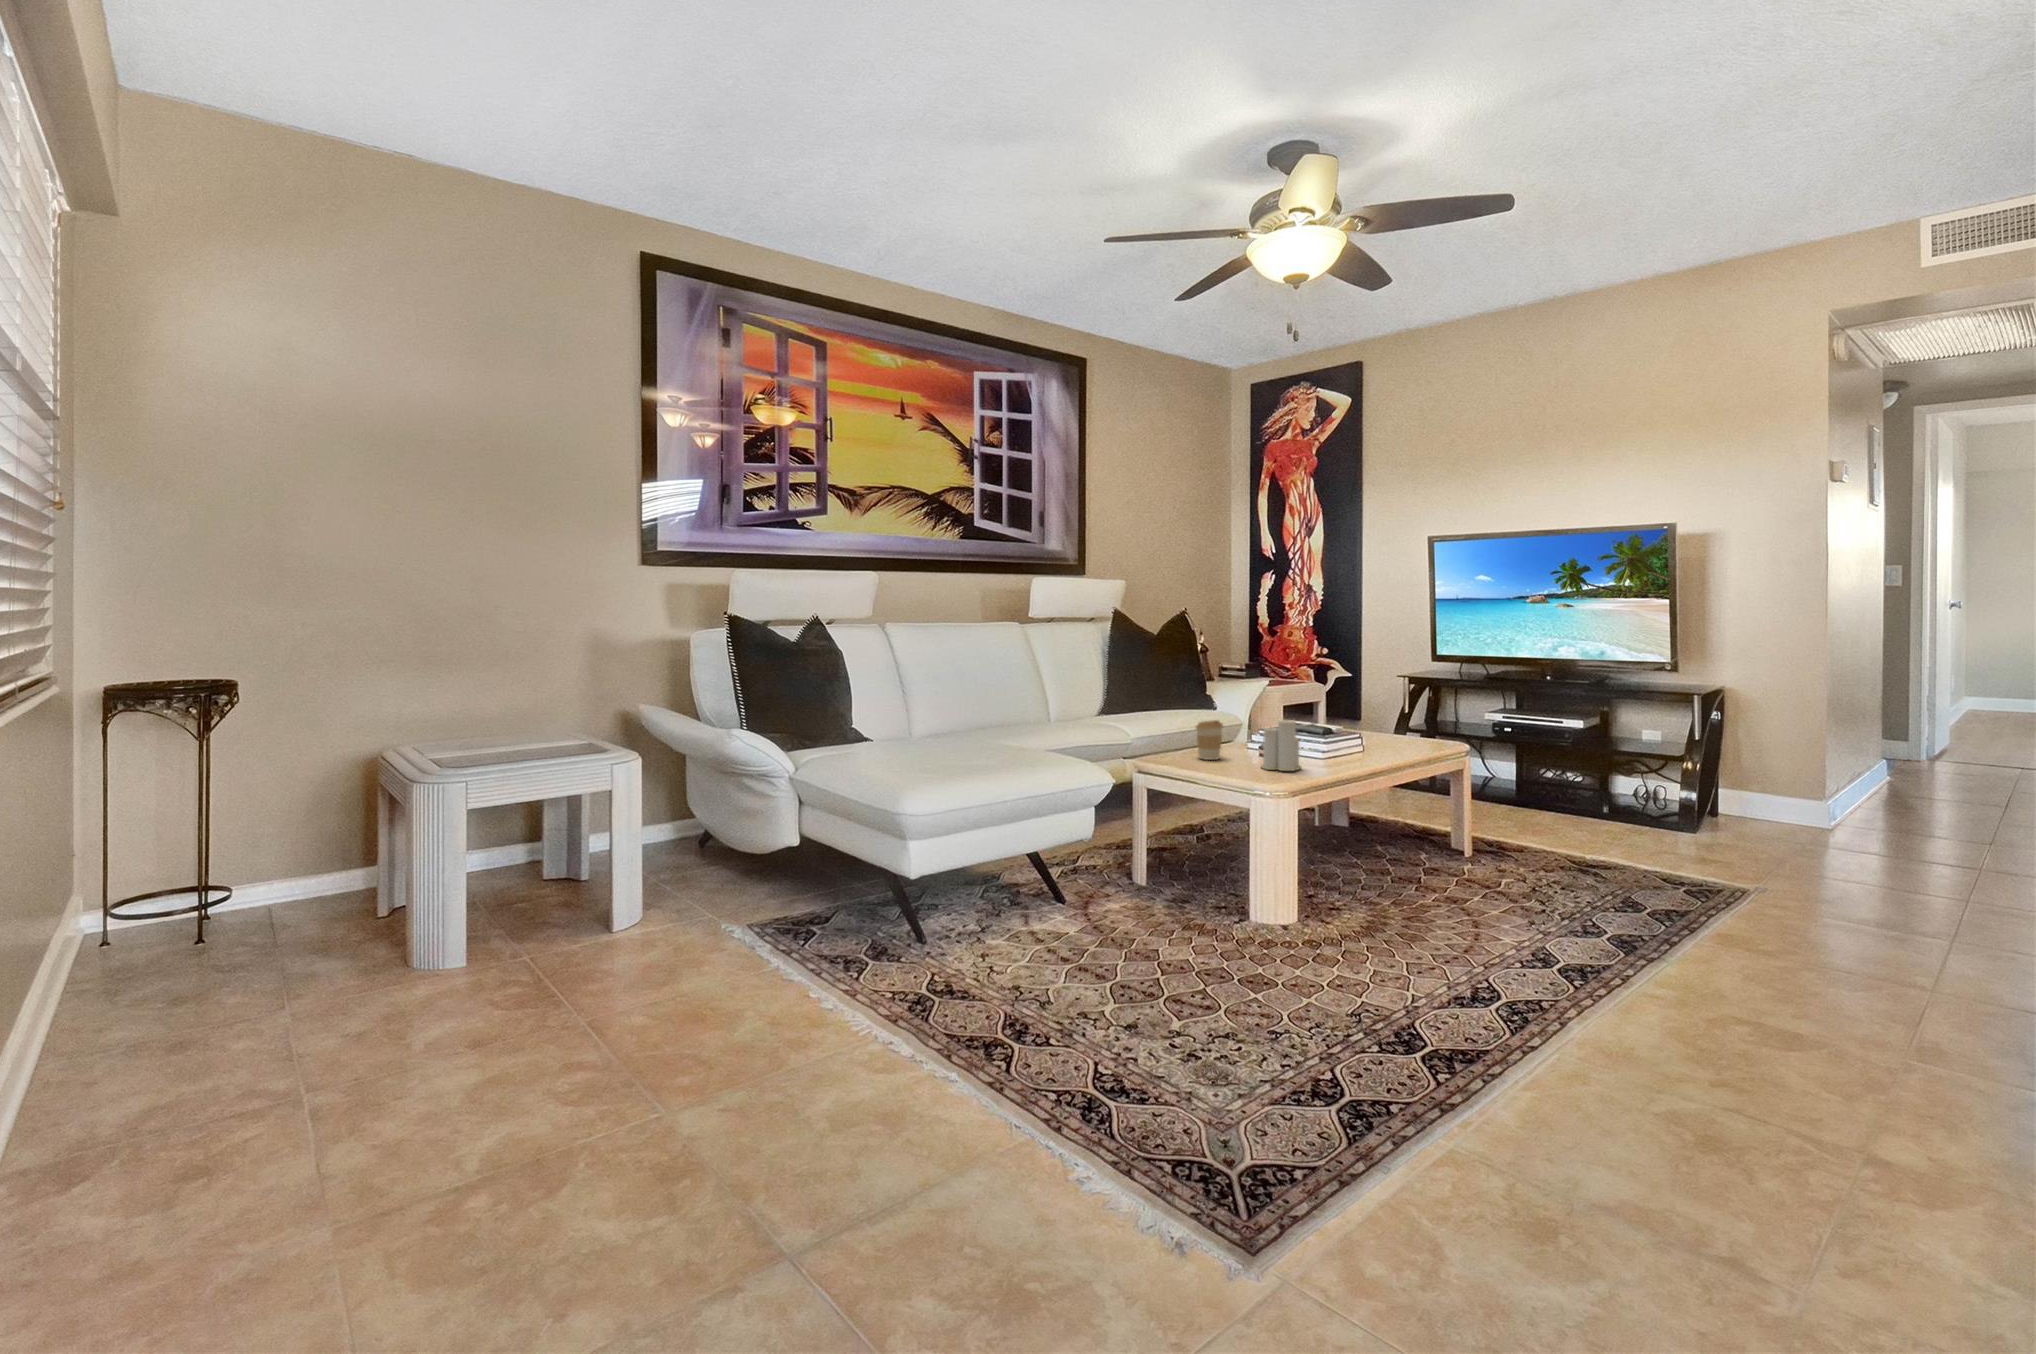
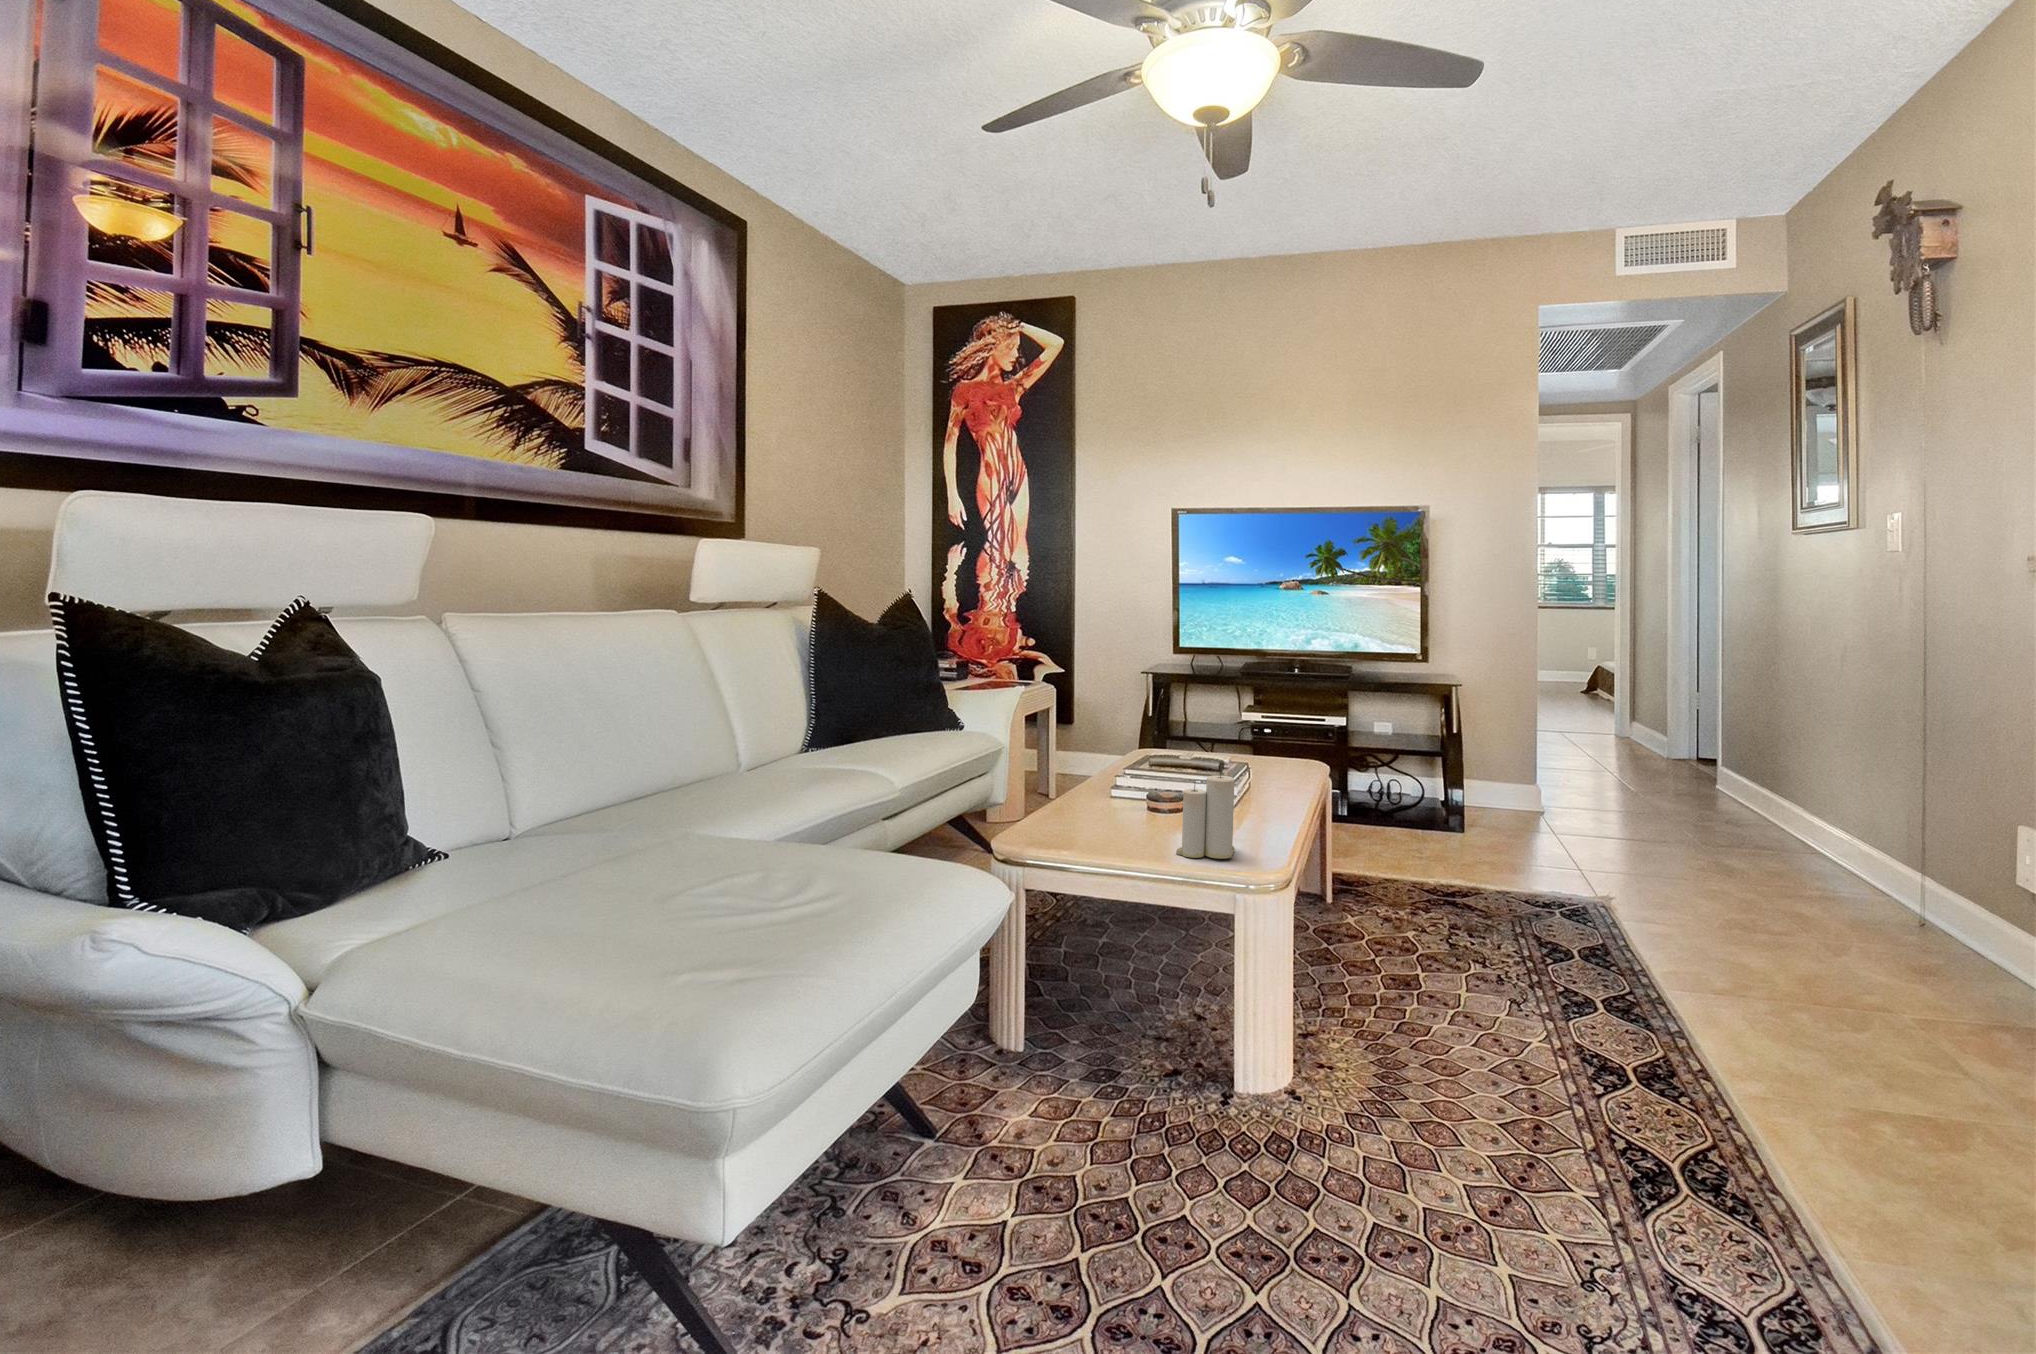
coffee cup: present [1196,720,1223,760] -> none [1059,775,1103,842]

